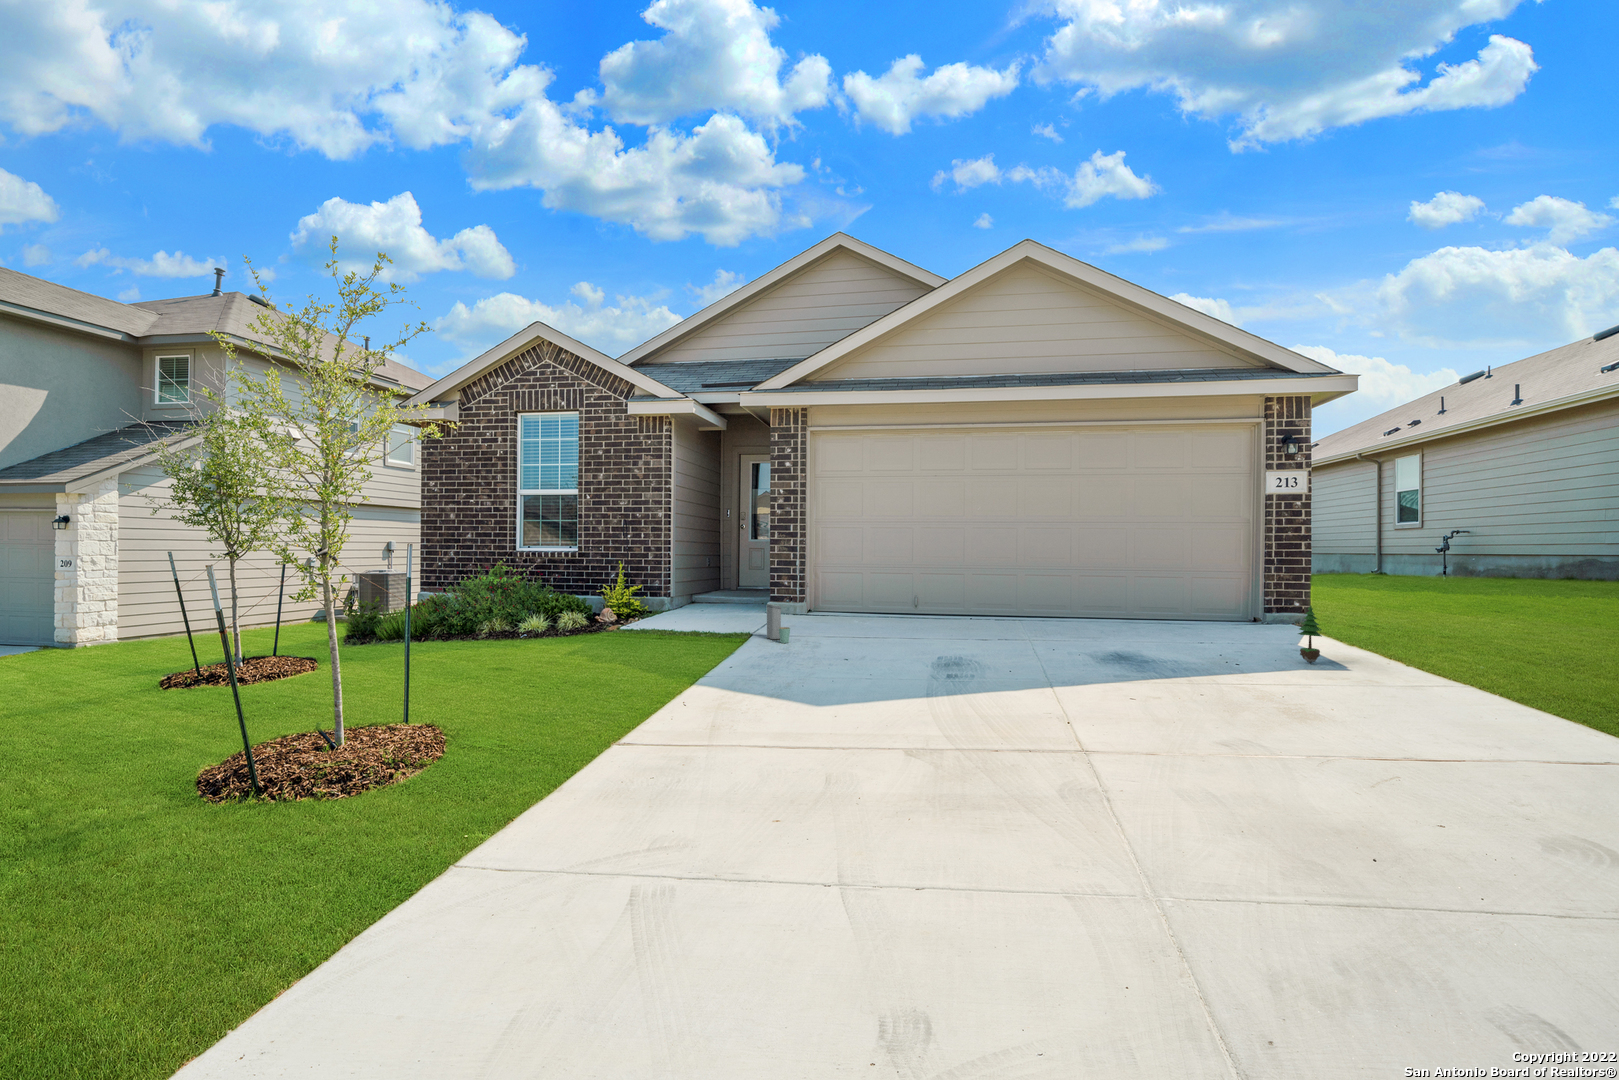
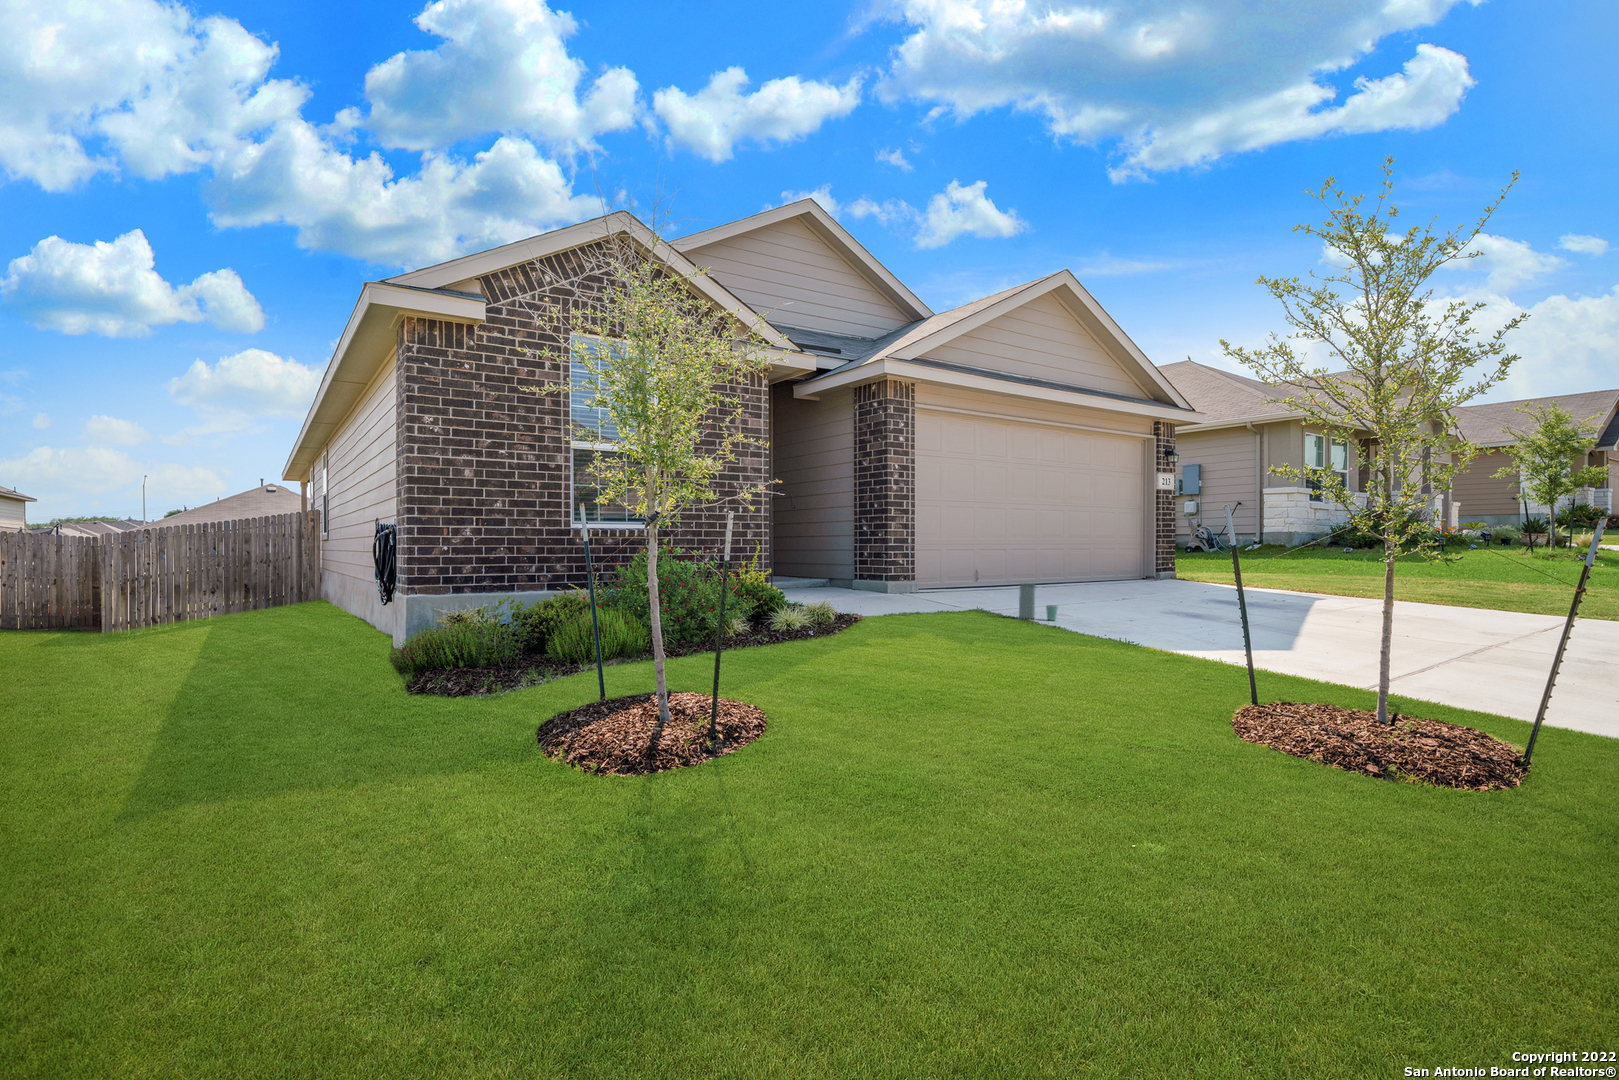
potted tree: present [1298,605,1322,663] -> none [1320,569,1337,609]

